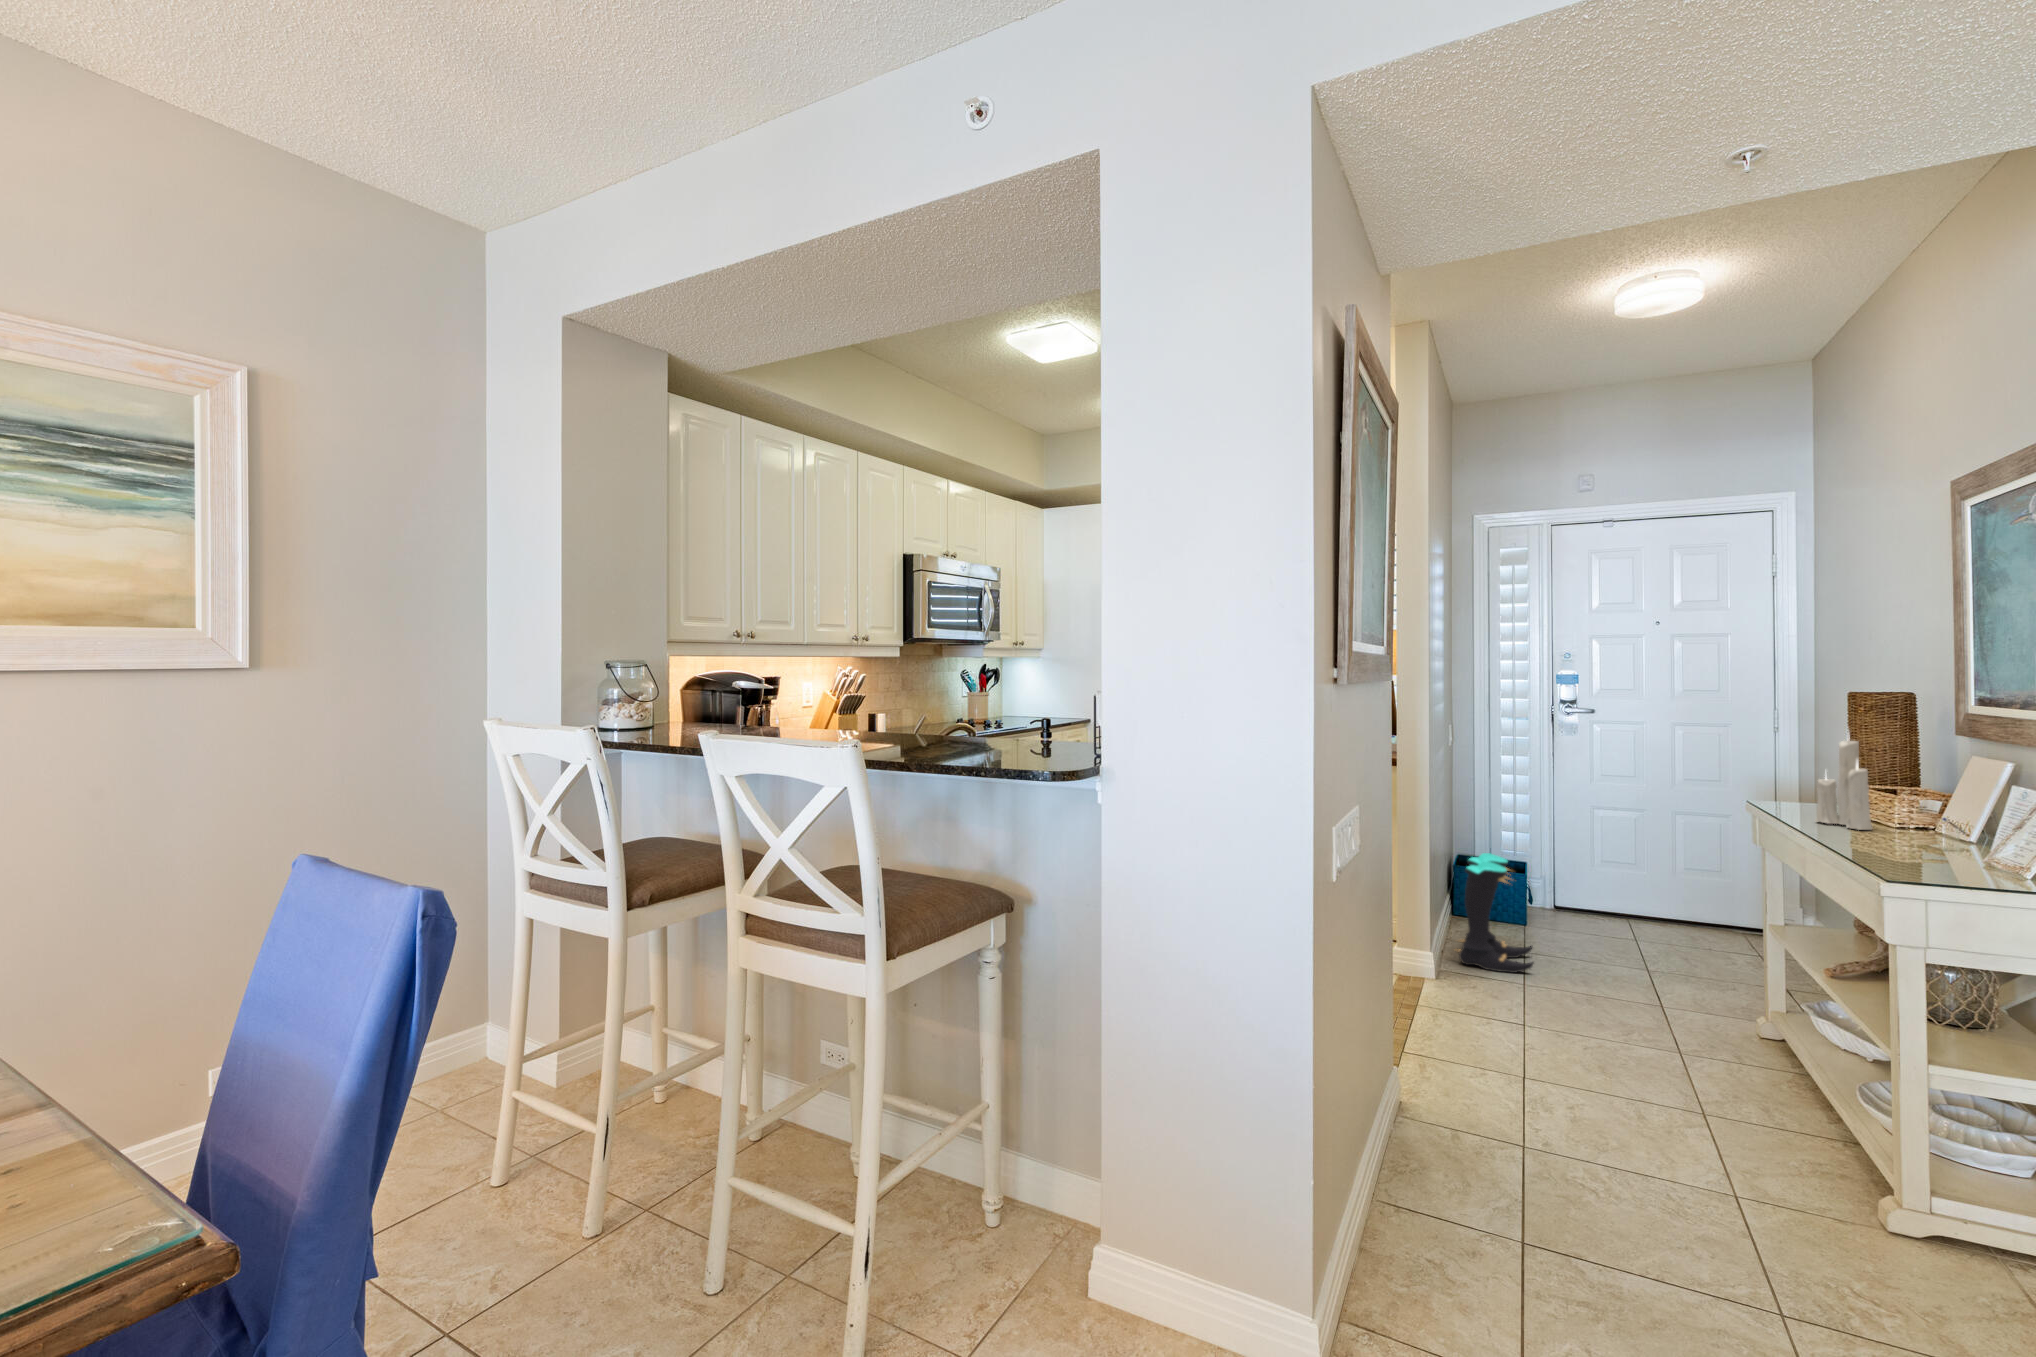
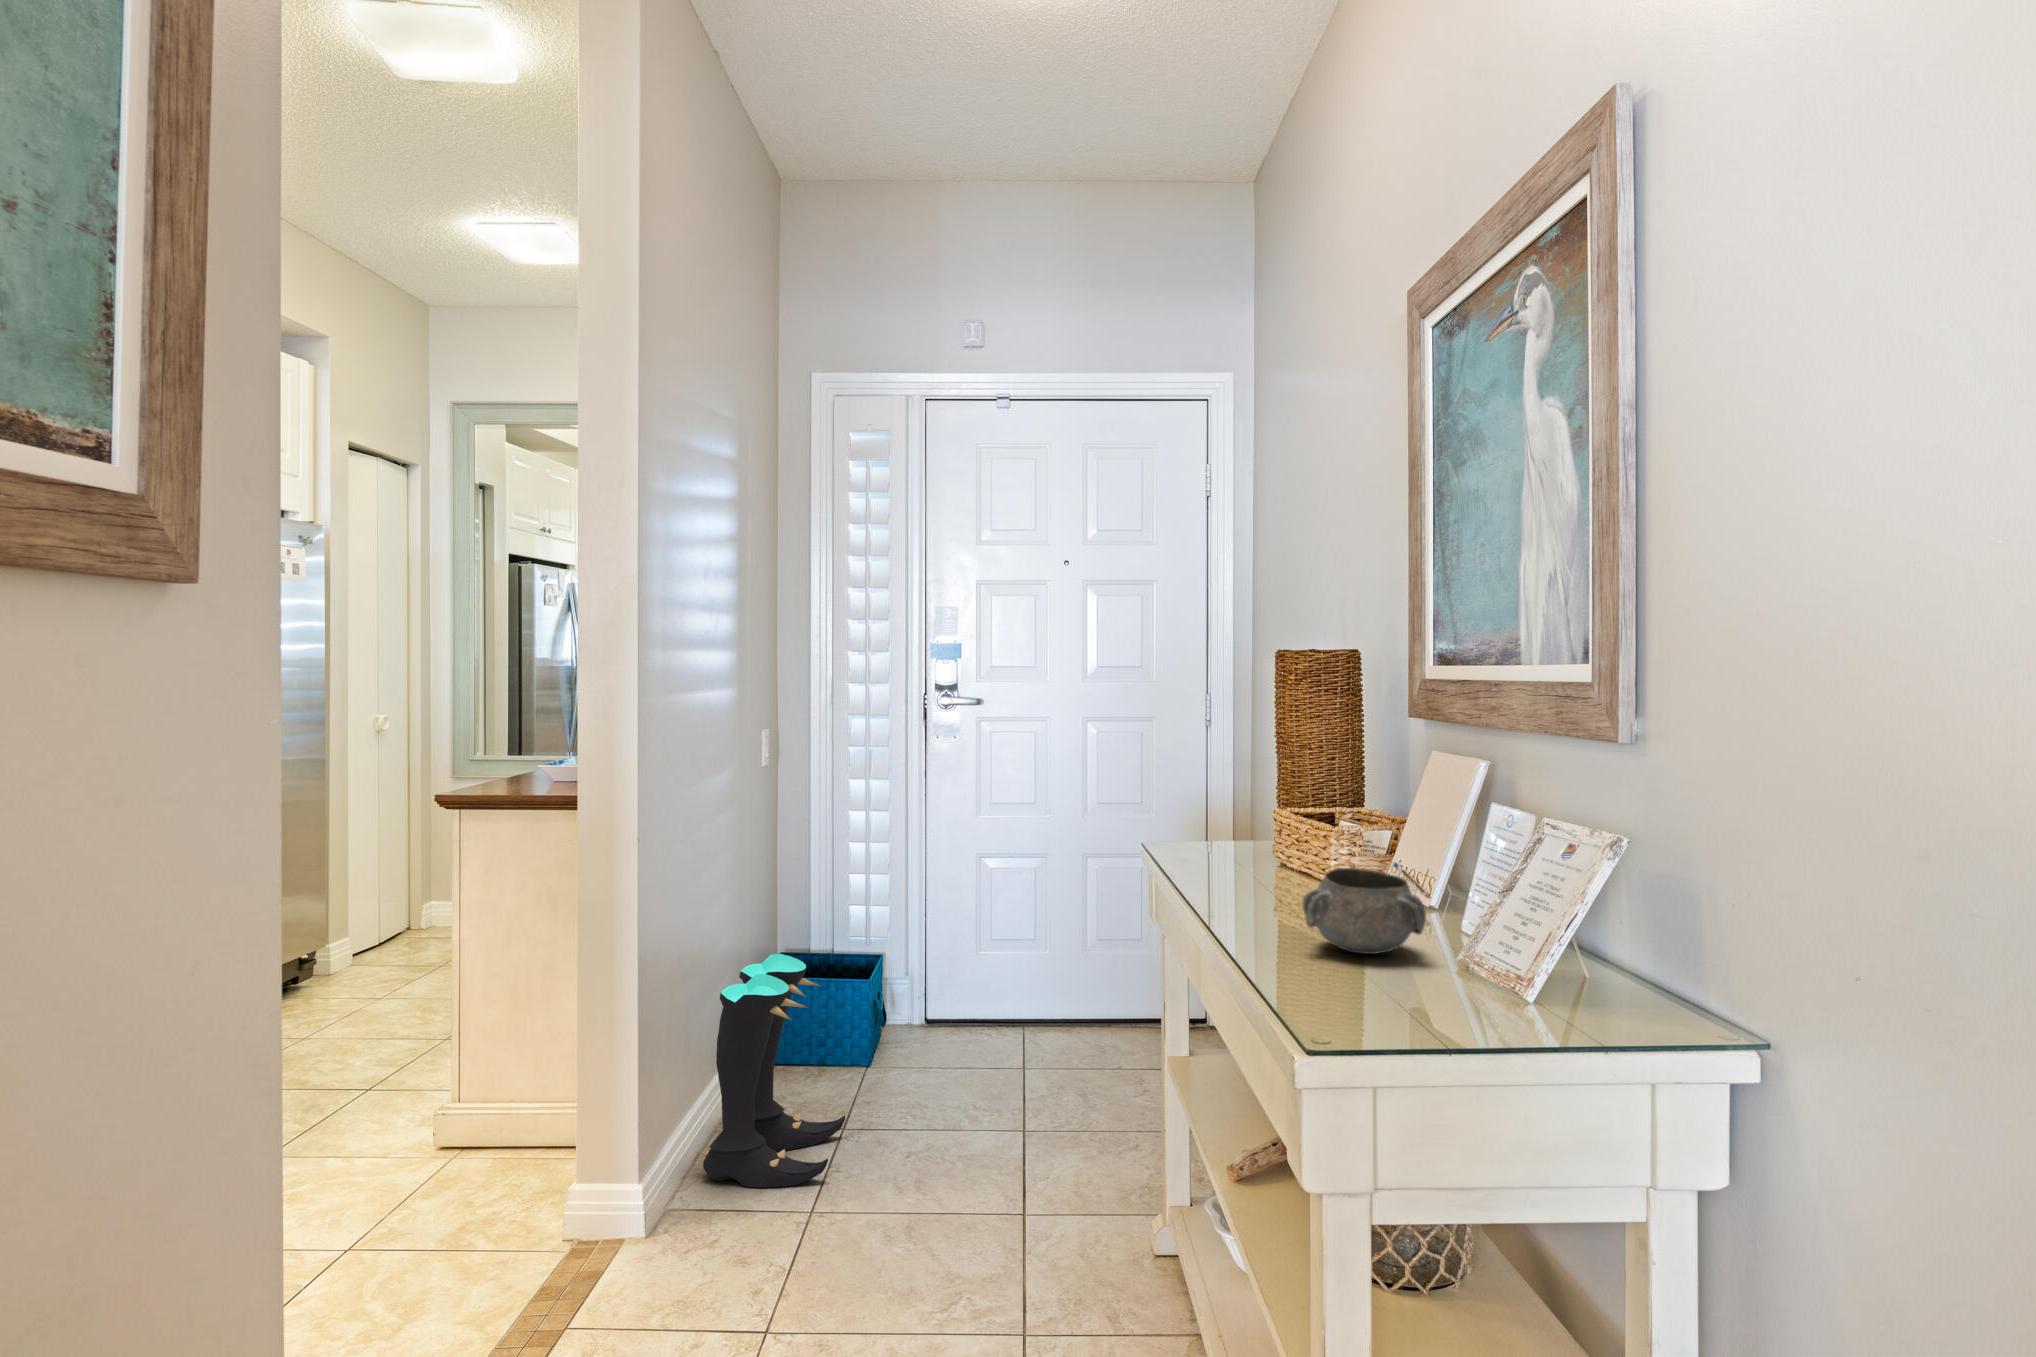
candle: present [1816,740,1872,830] -> none [1219,695,1299,892]
decorative bowl: none [1877,816,1958,857] -> present [1303,868,1426,954]

